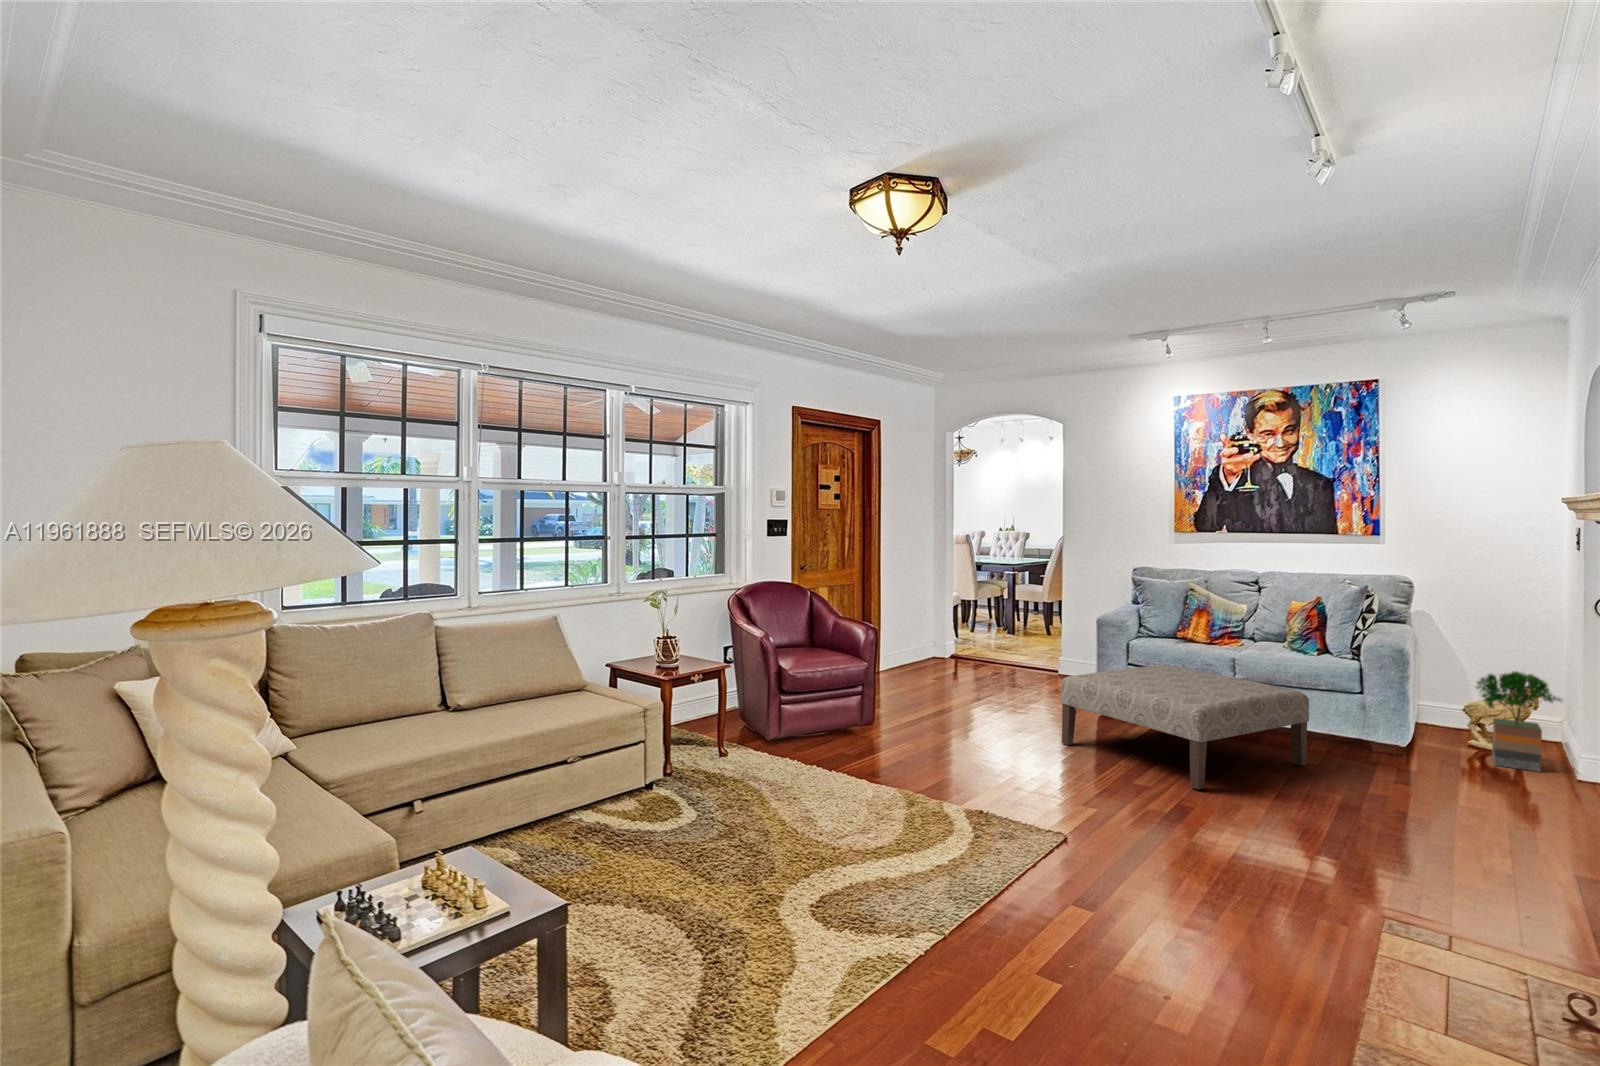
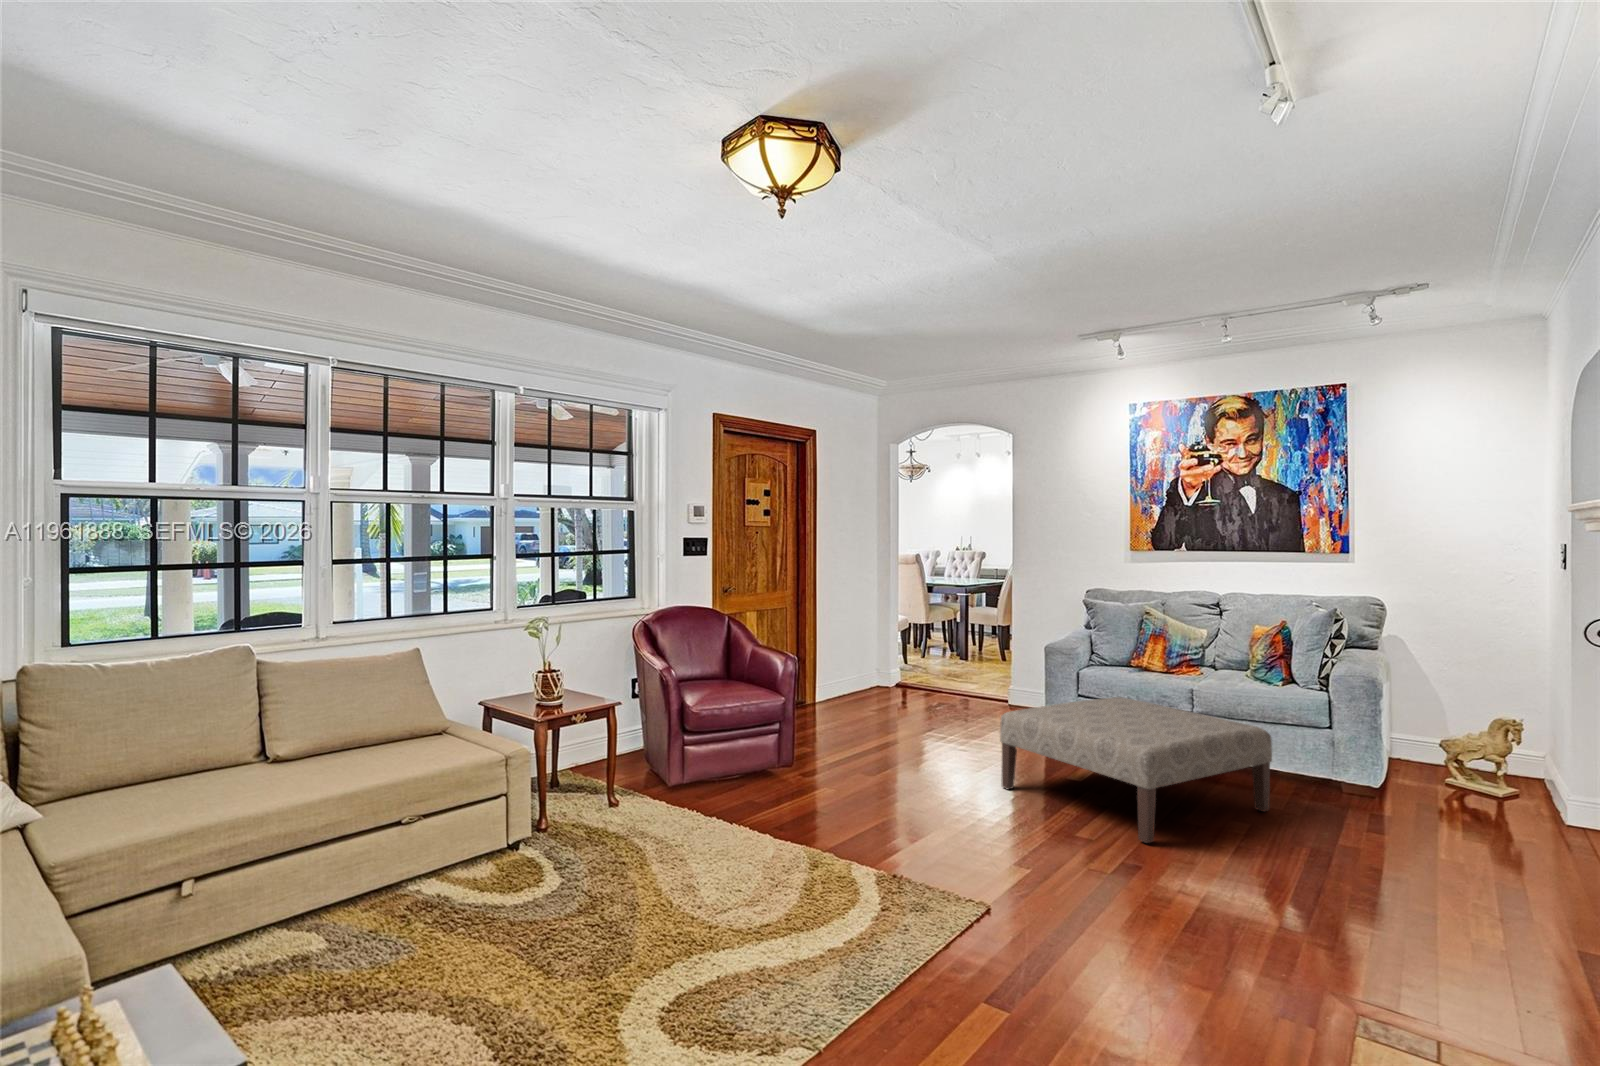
potted tree: present [1477,671,1562,772] -> none [1450,702,1551,816]

